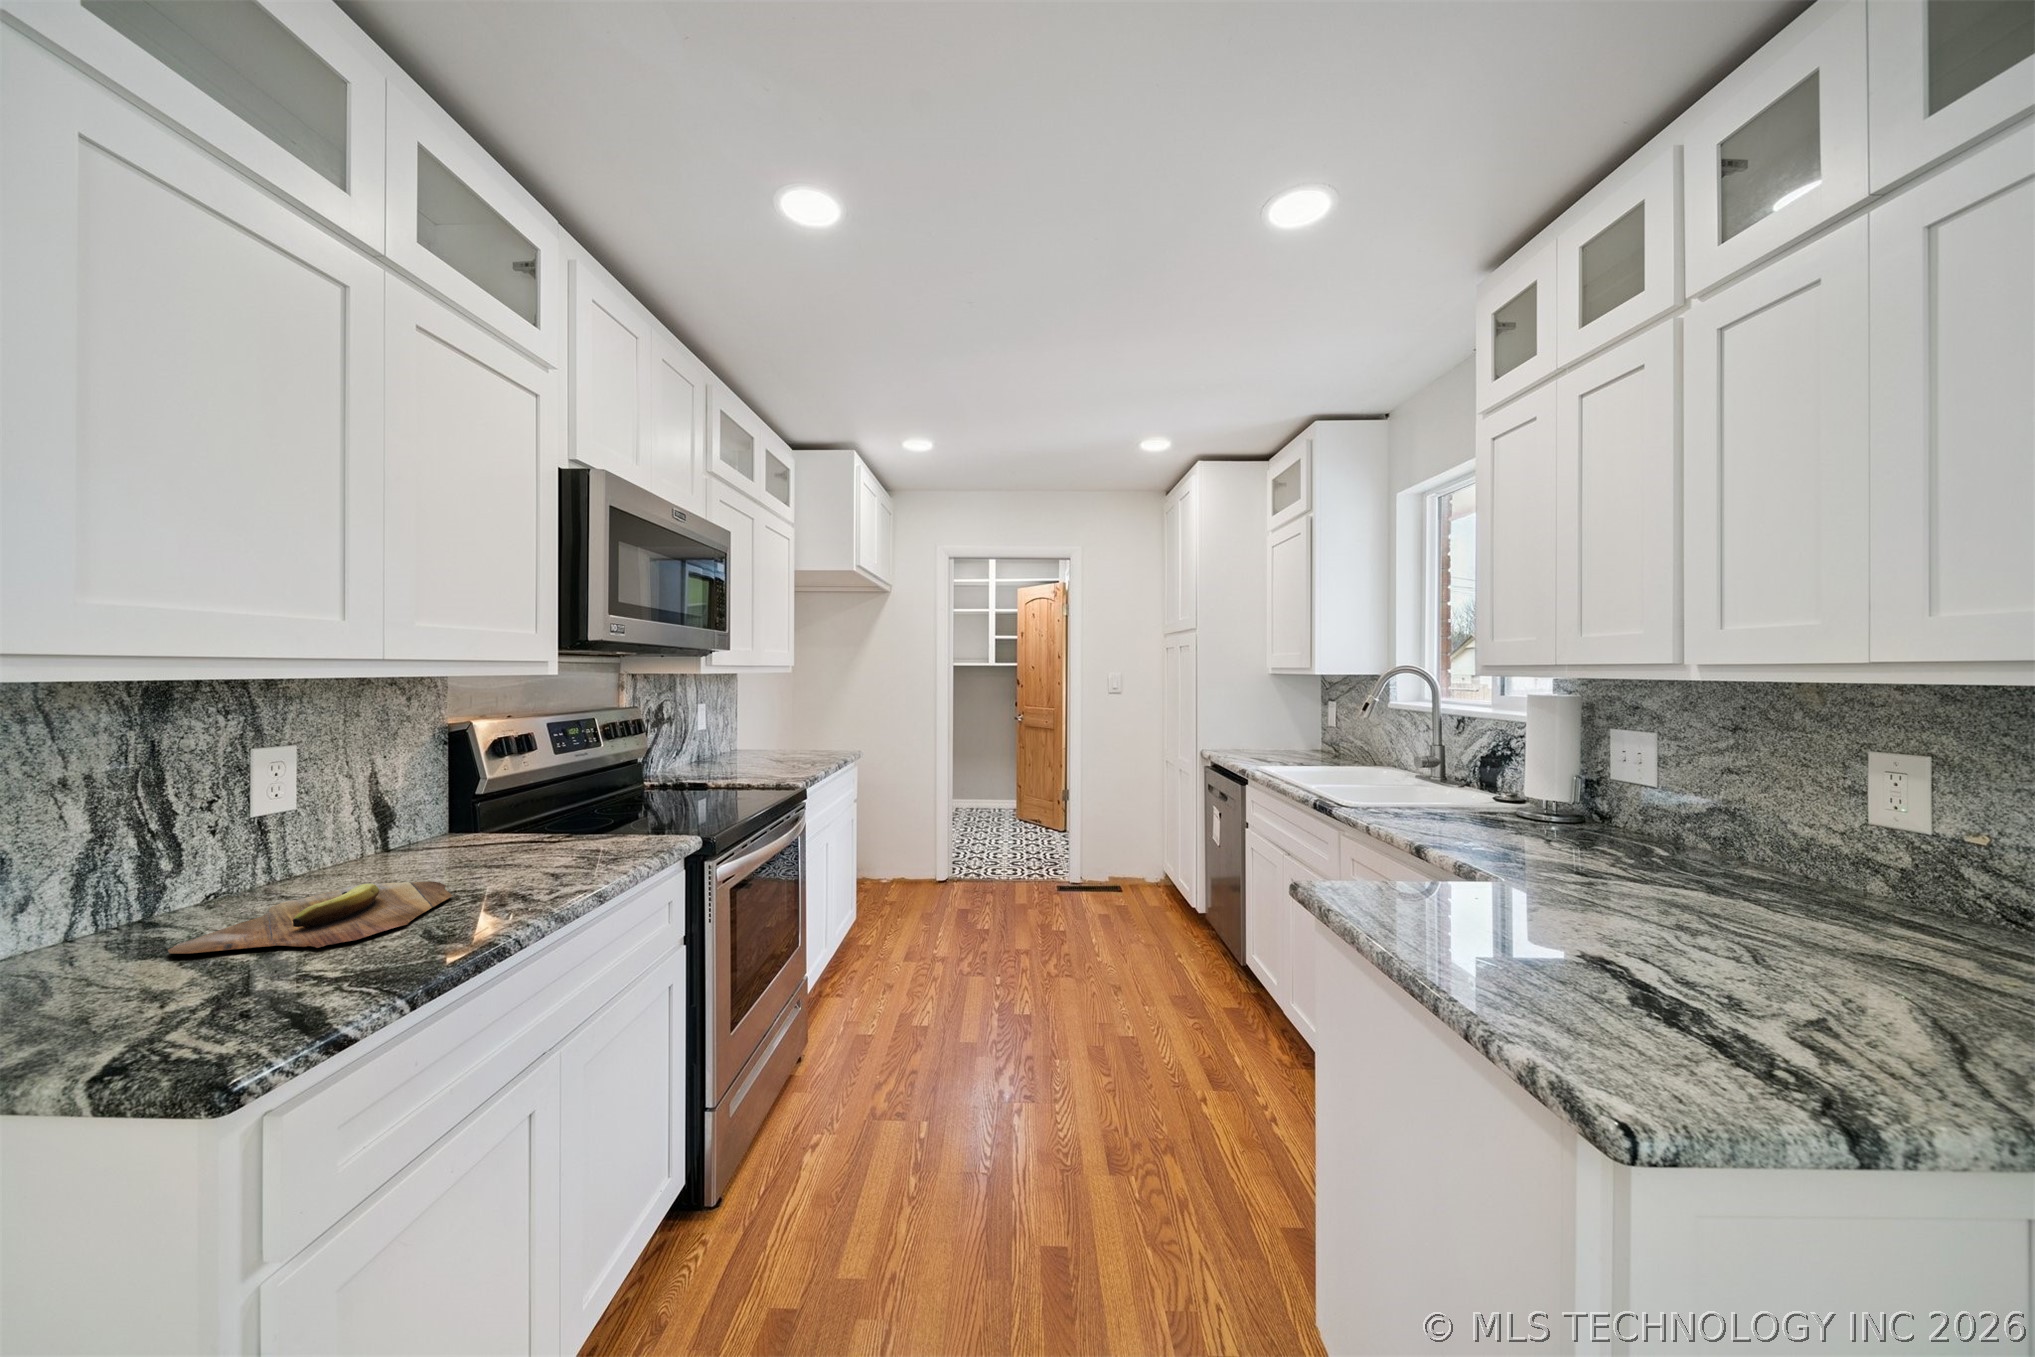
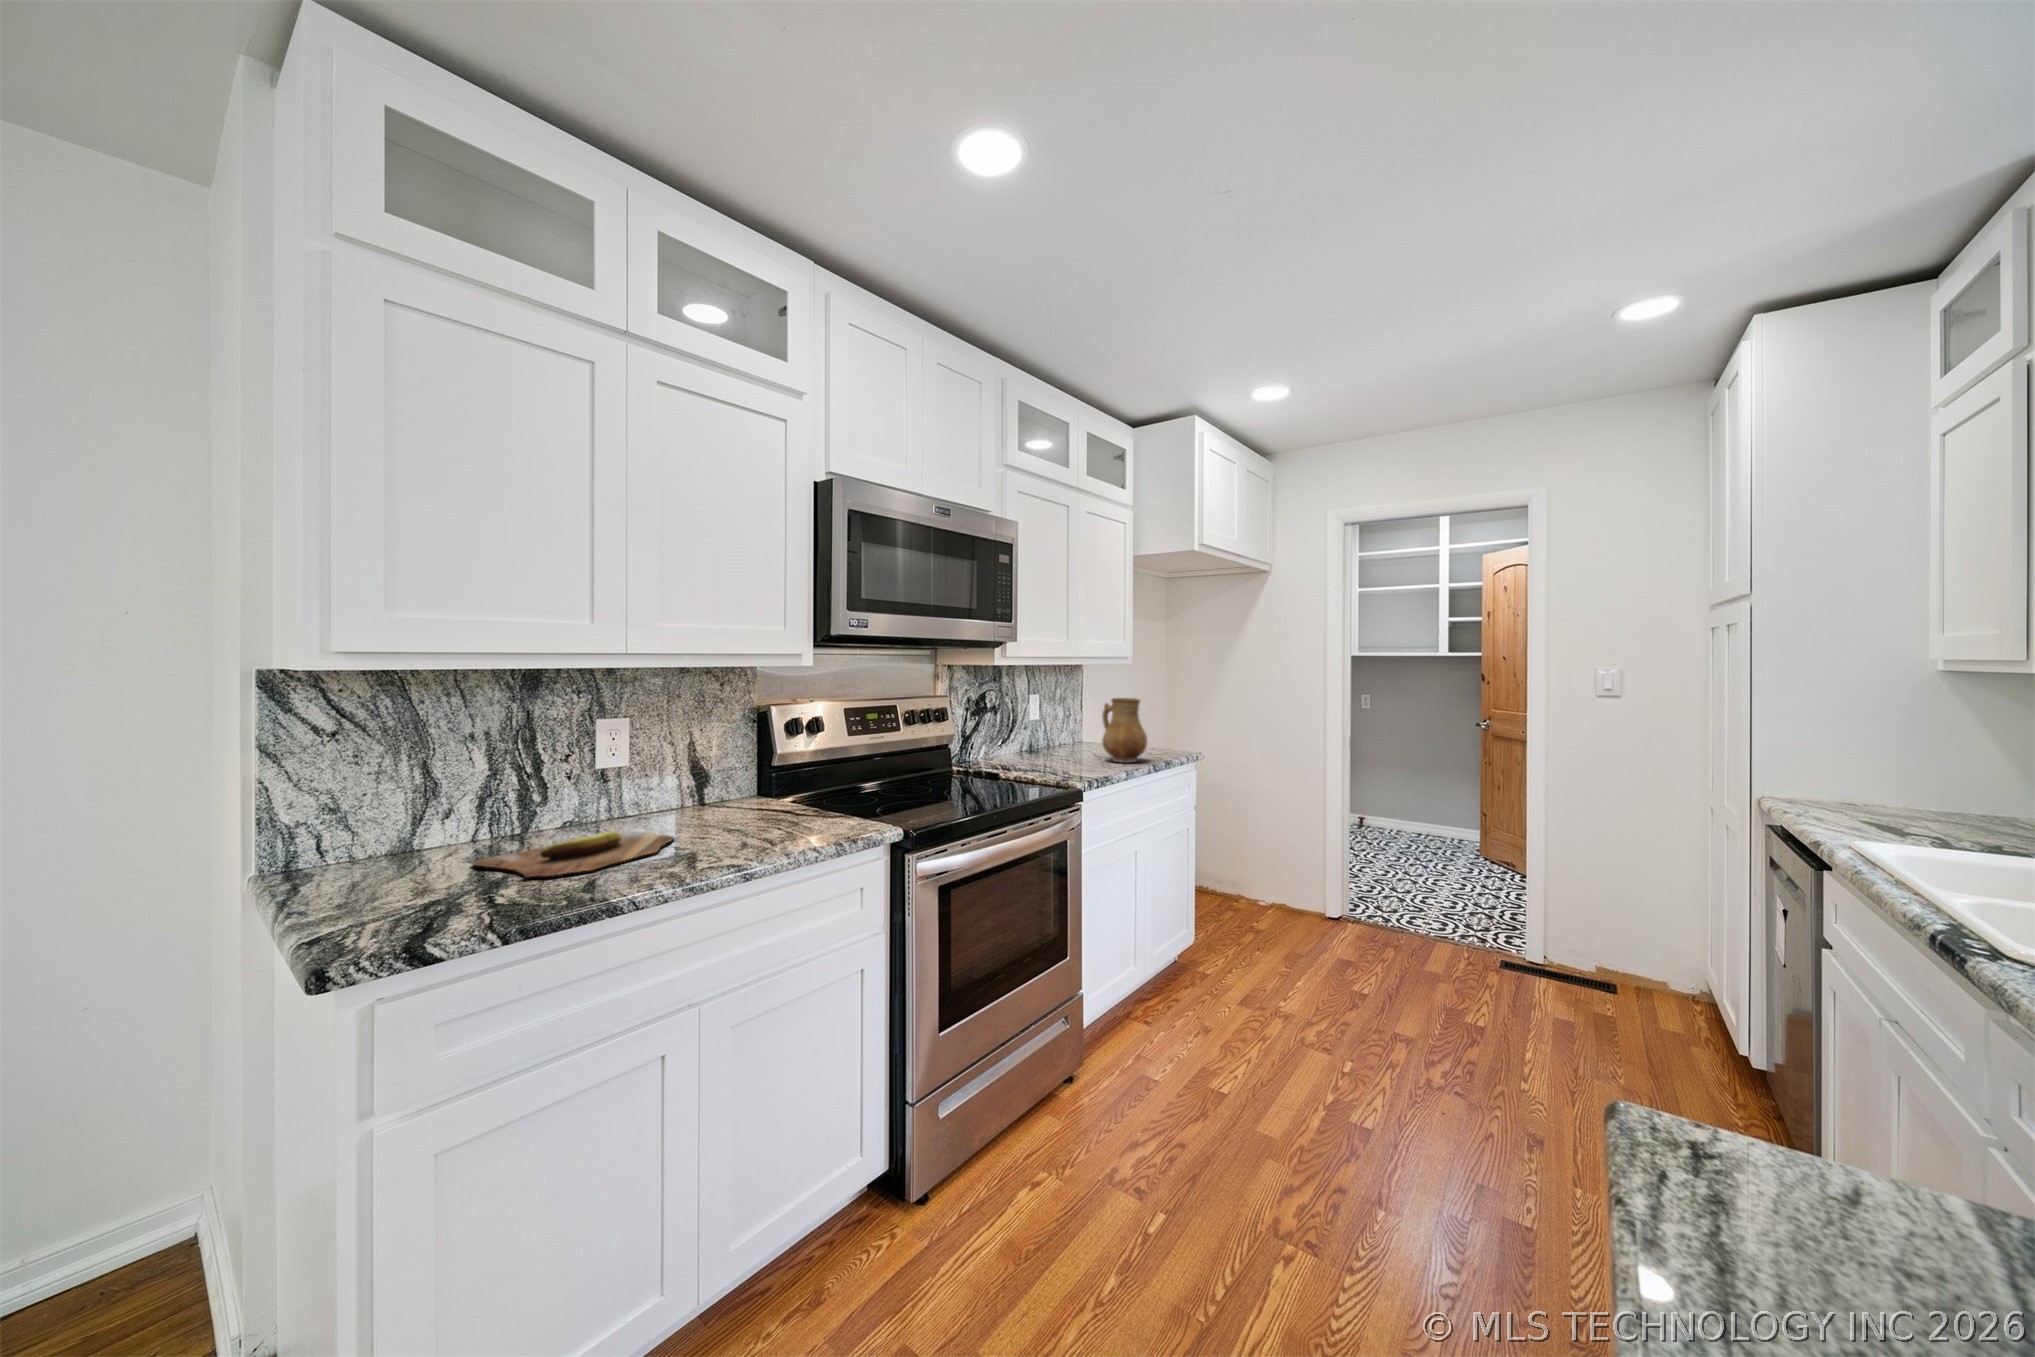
ceramic pitcher: none [773,704,819,764] -> present [1102,698,1147,763]

